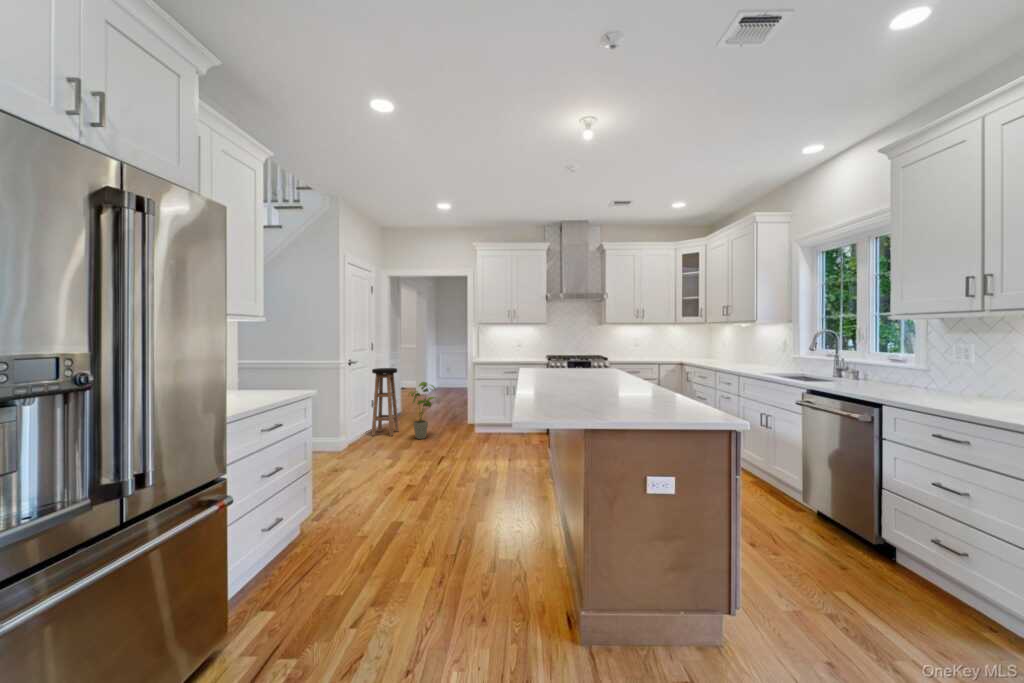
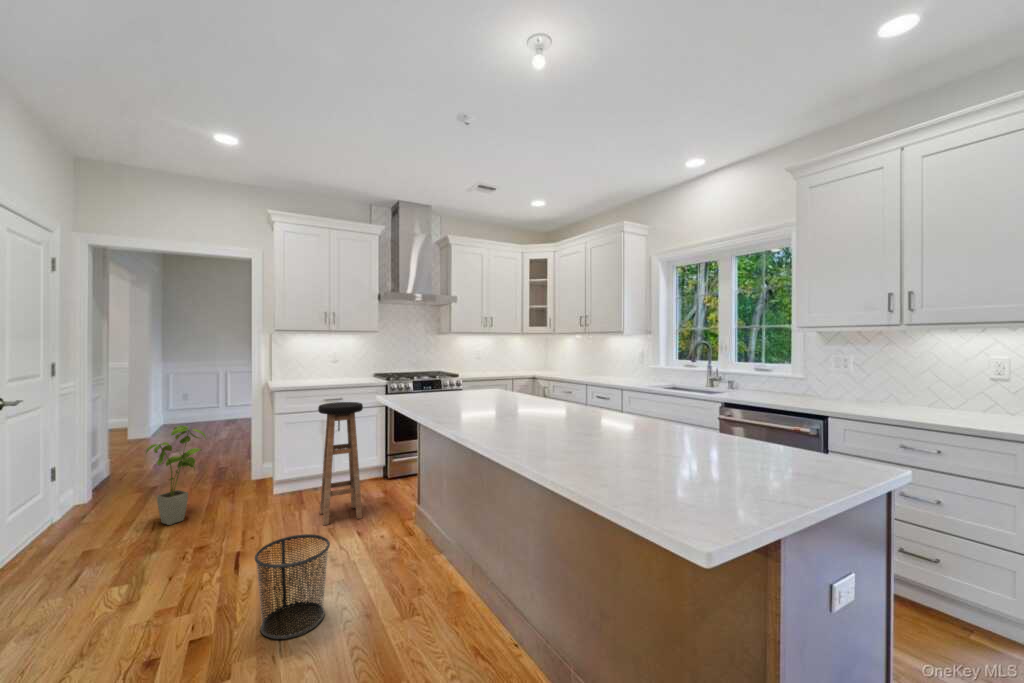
bar stool: present [372,368,399,436] -> present [318,402,363,525]
waste bin: none [434,444,472,495] -> present [255,534,330,639]

